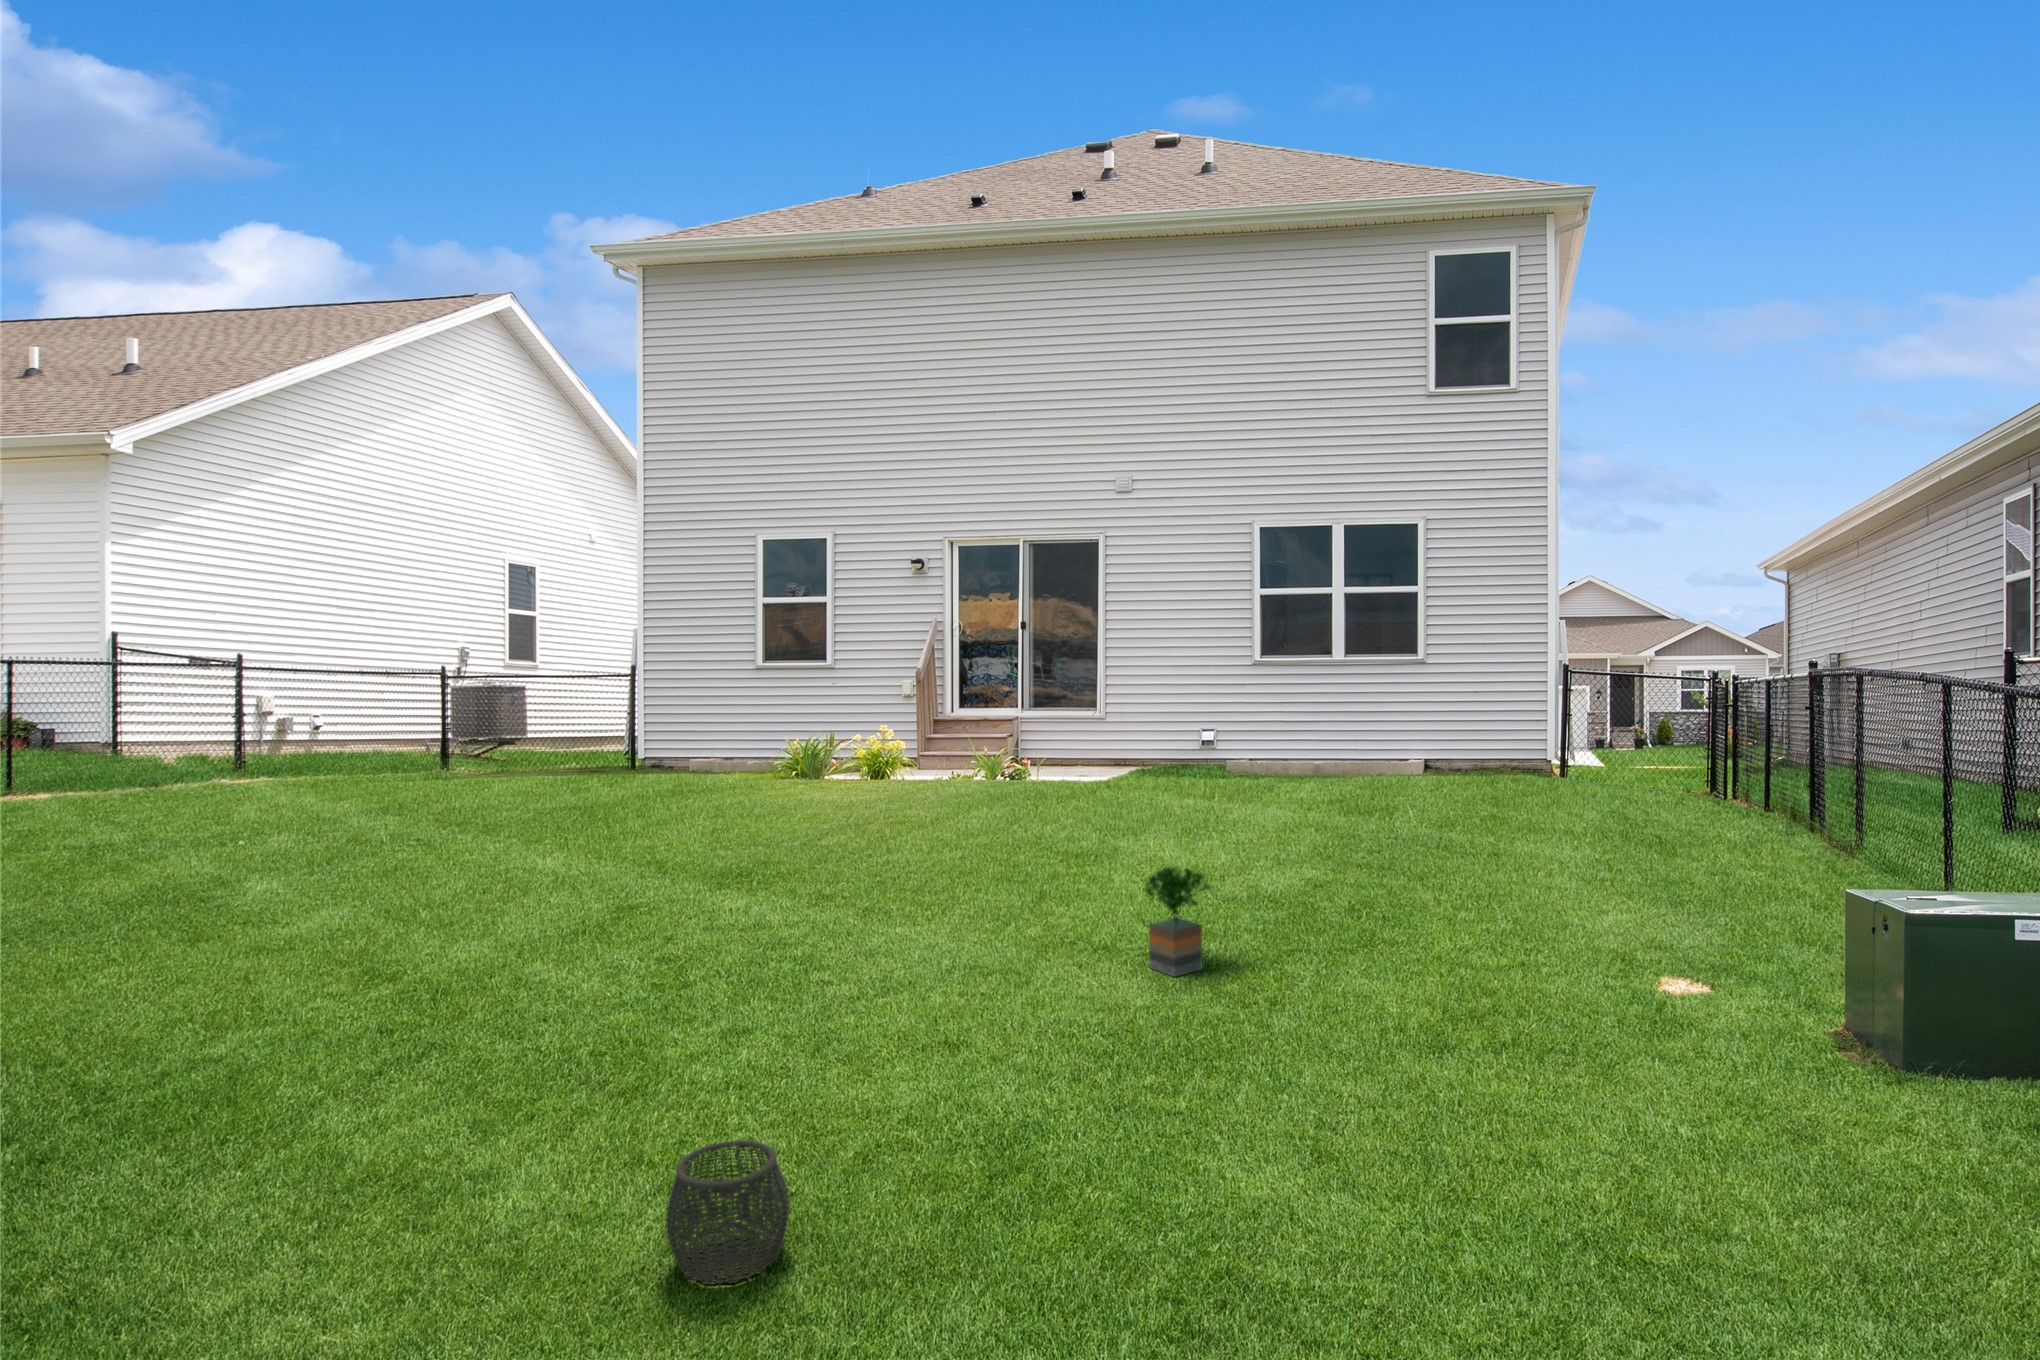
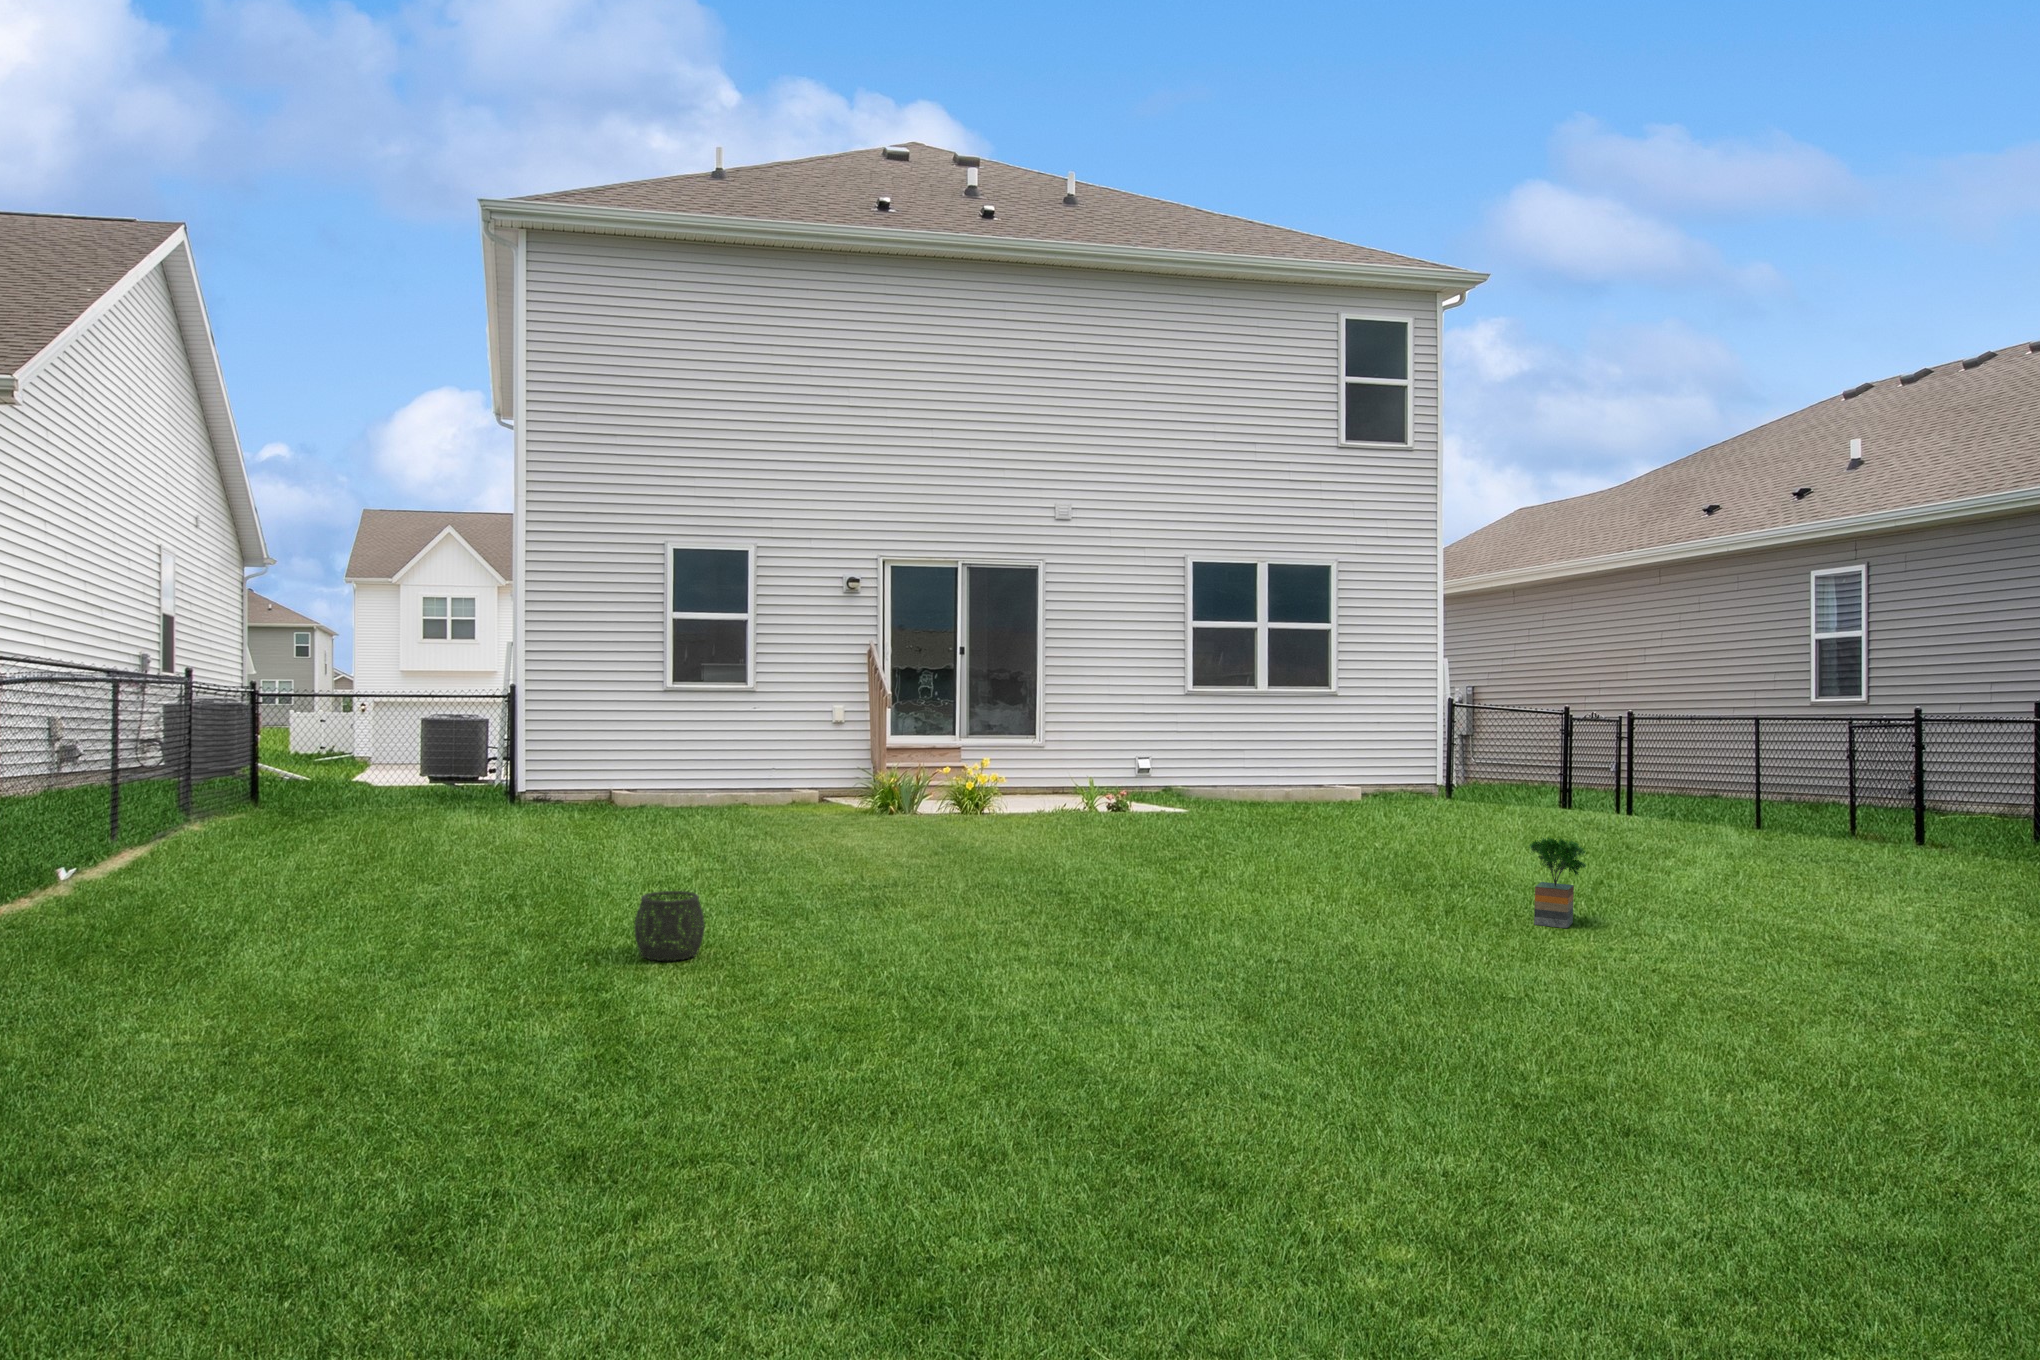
woven basket: present [665,1140,790,1284] -> present [634,891,704,961]

